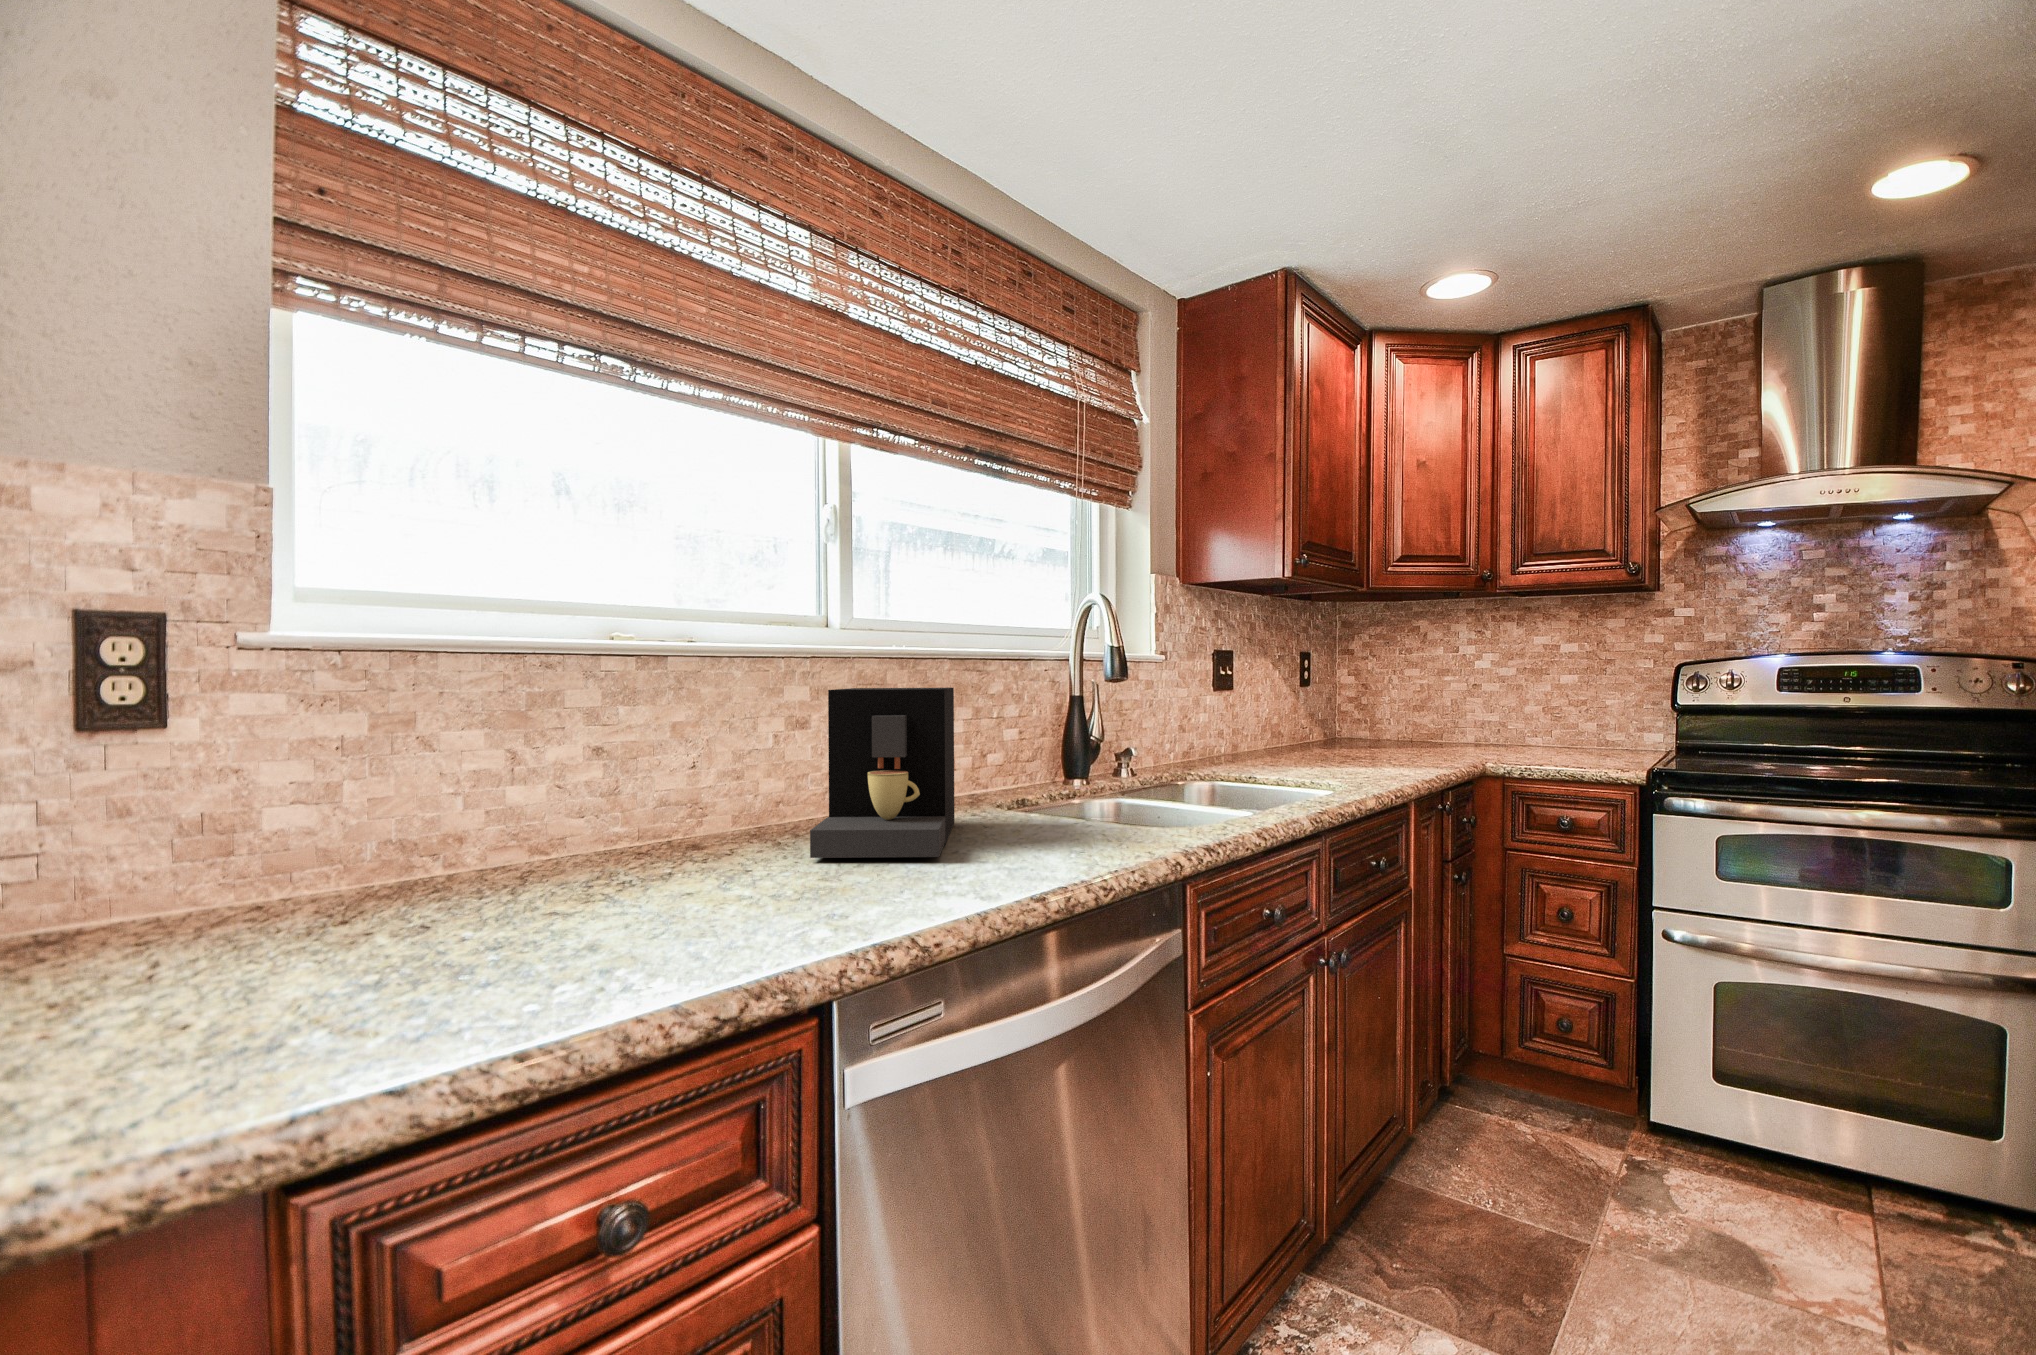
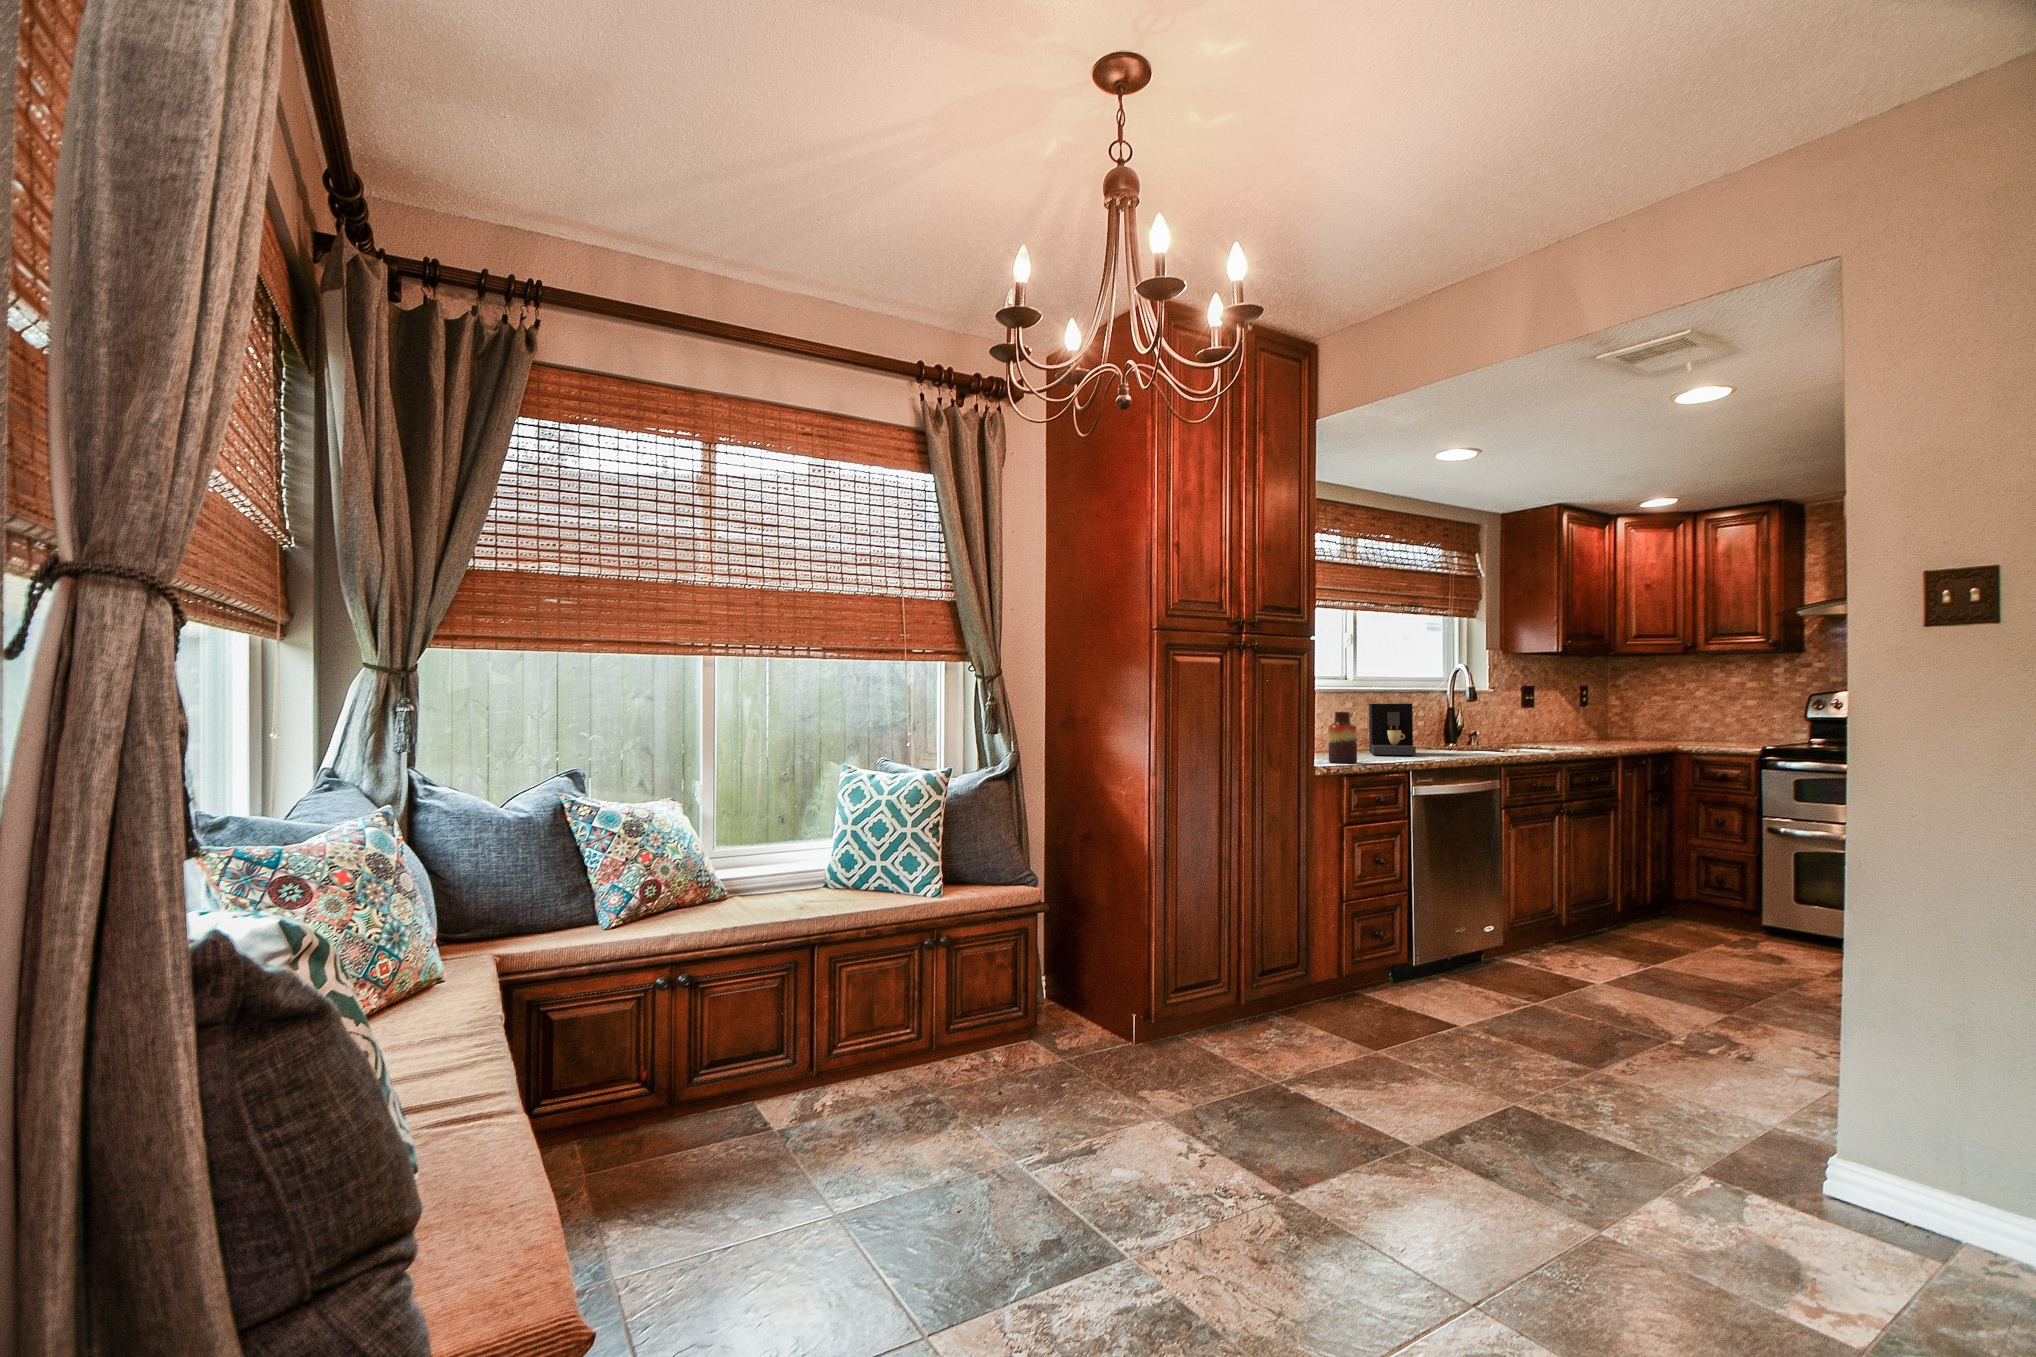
vase: none [393,741,551,1025] -> present [1328,712,1357,763]

